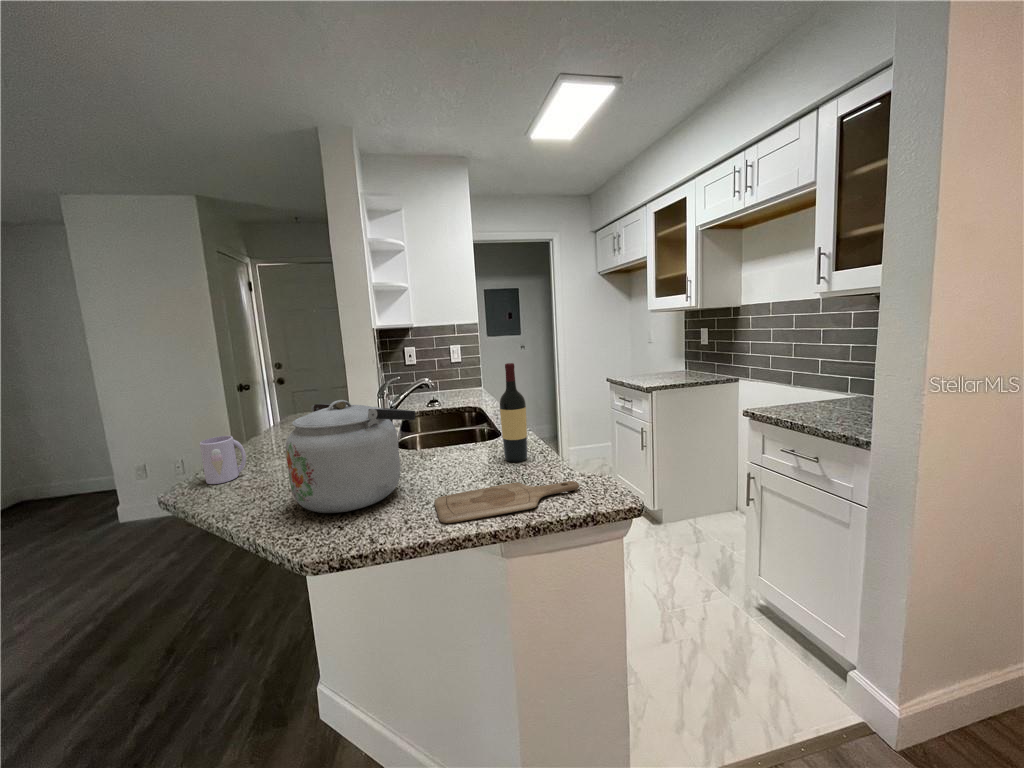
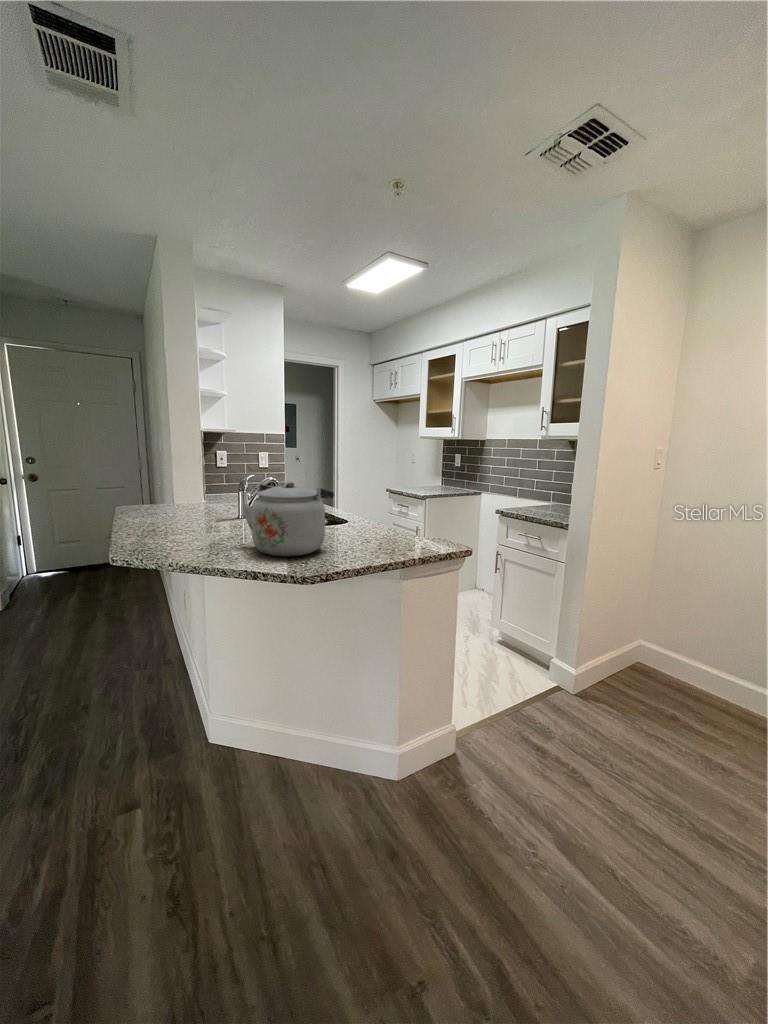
wine bottle: present [500,363,527,462] -> none [368,466,386,533]
mug: present [200,436,246,484] -> none [142,510,175,546]
cutting board: present [434,481,579,523] -> none [352,540,434,559]

